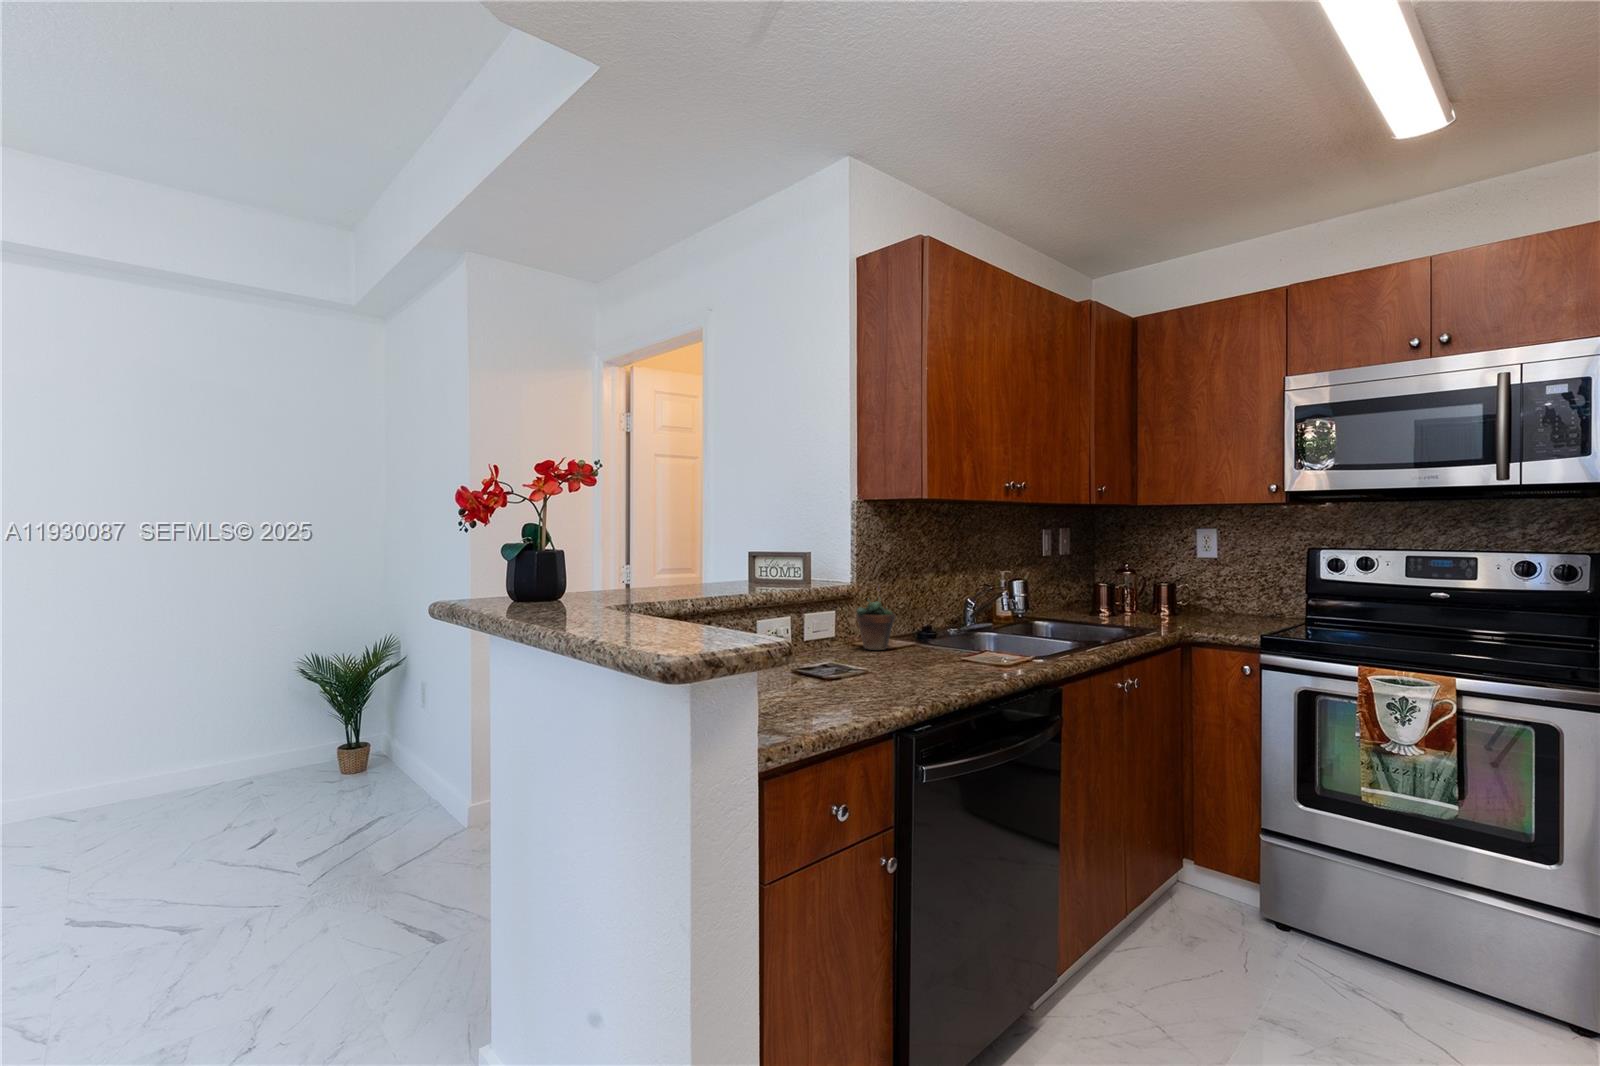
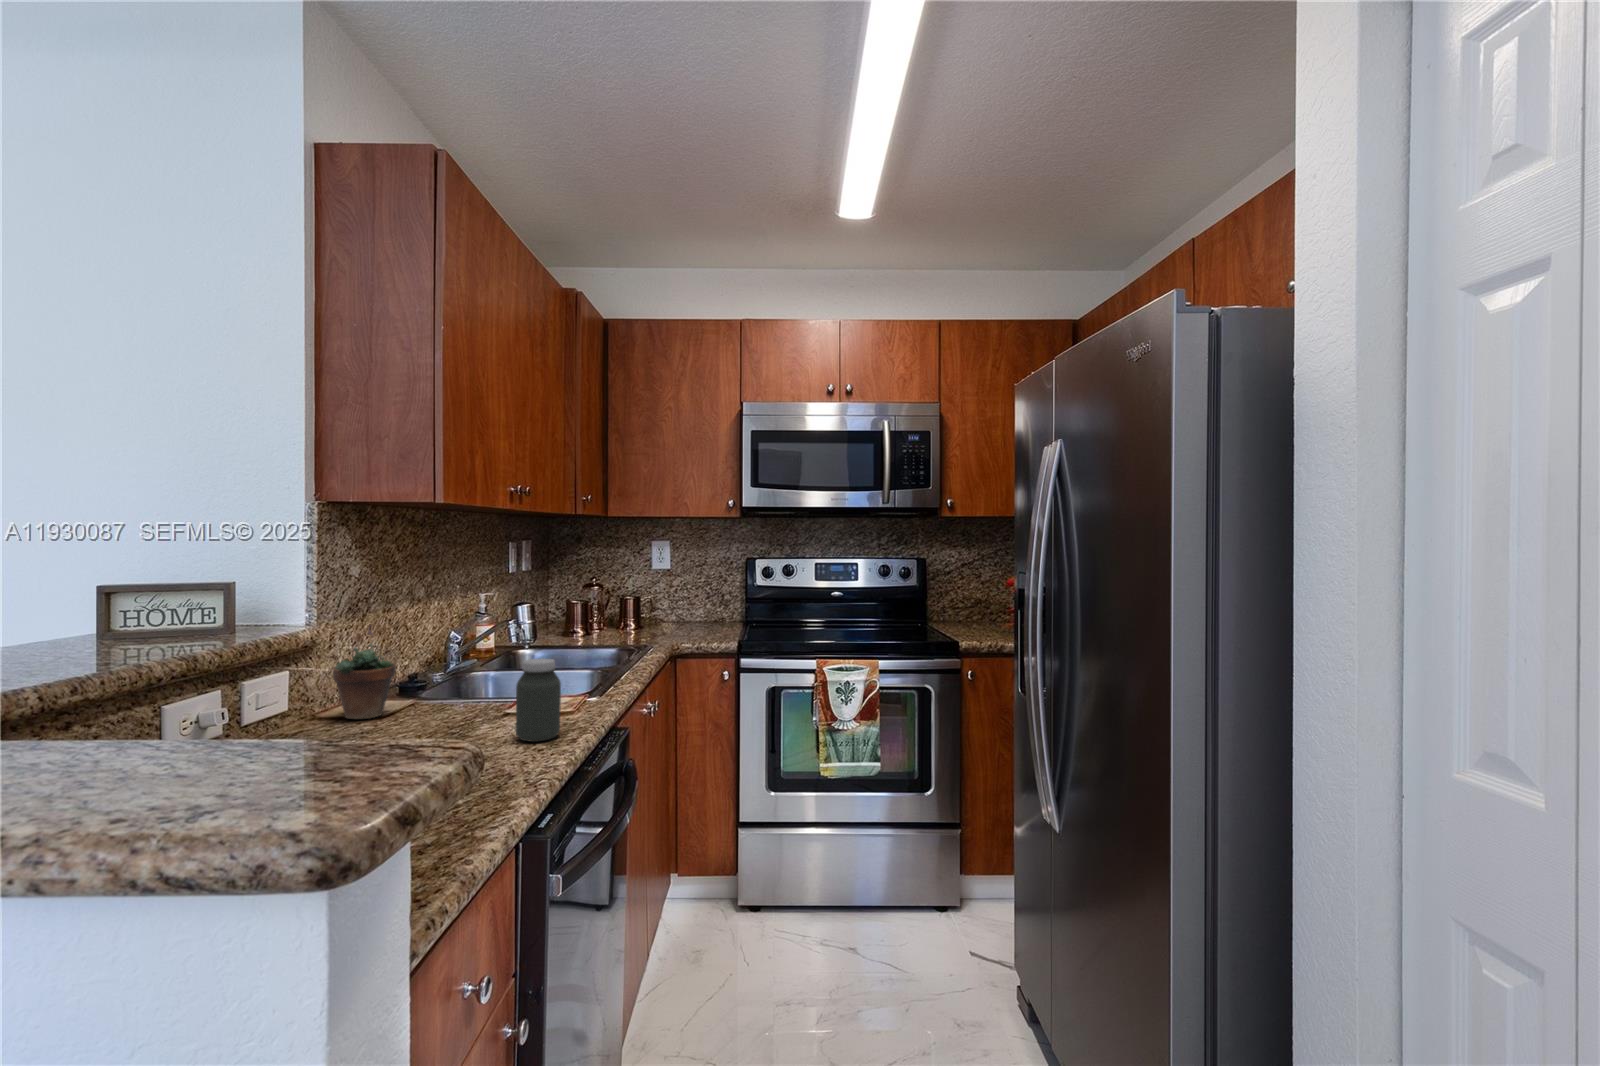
jar: none [942,614,976,679] -> present [516,658,561,742]

